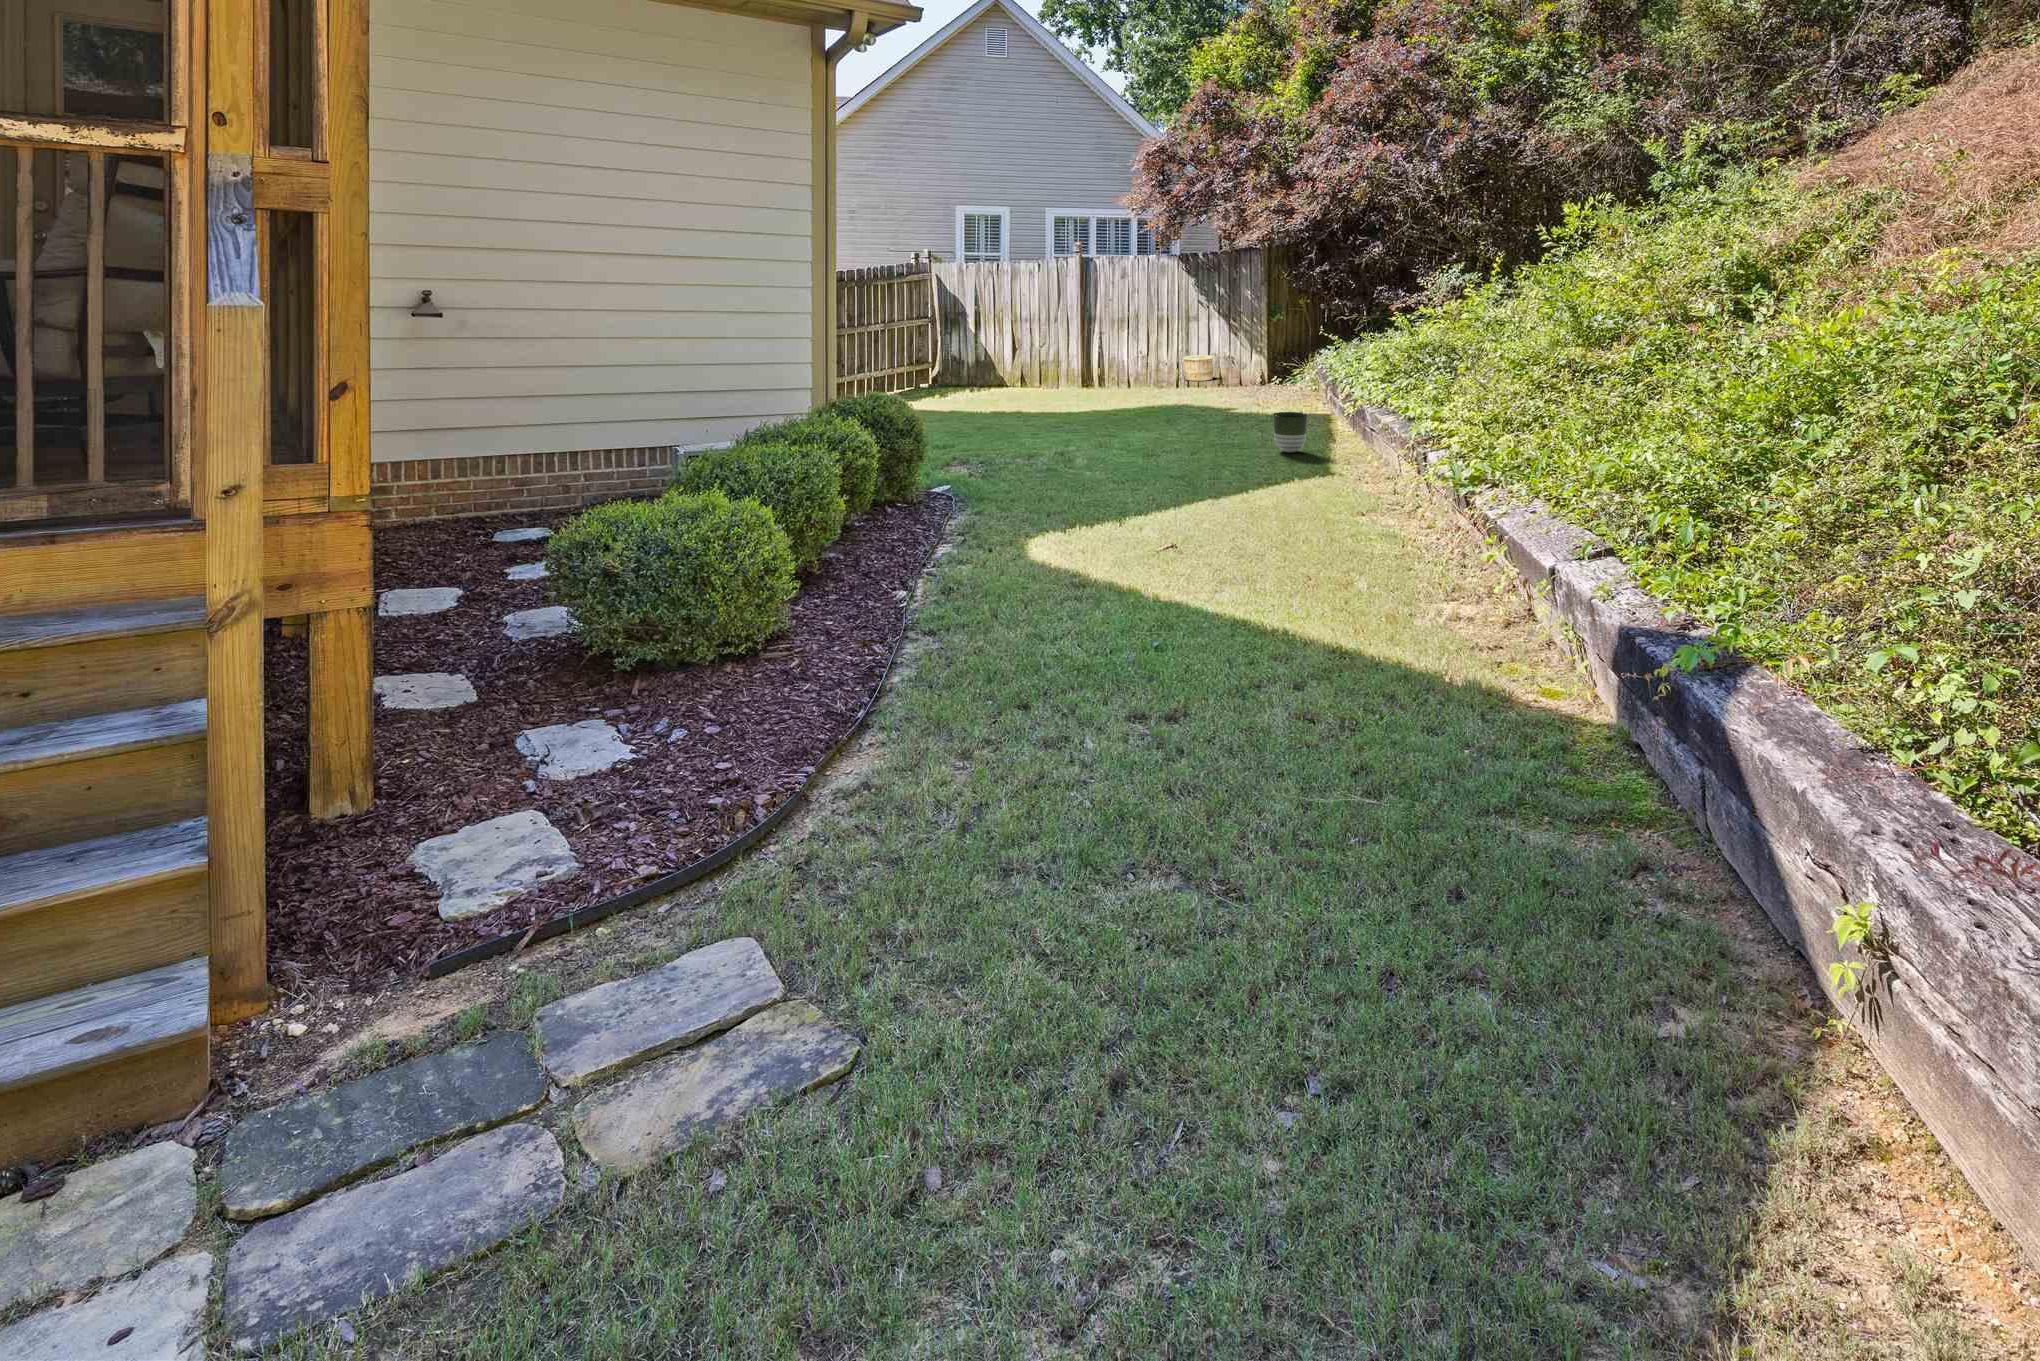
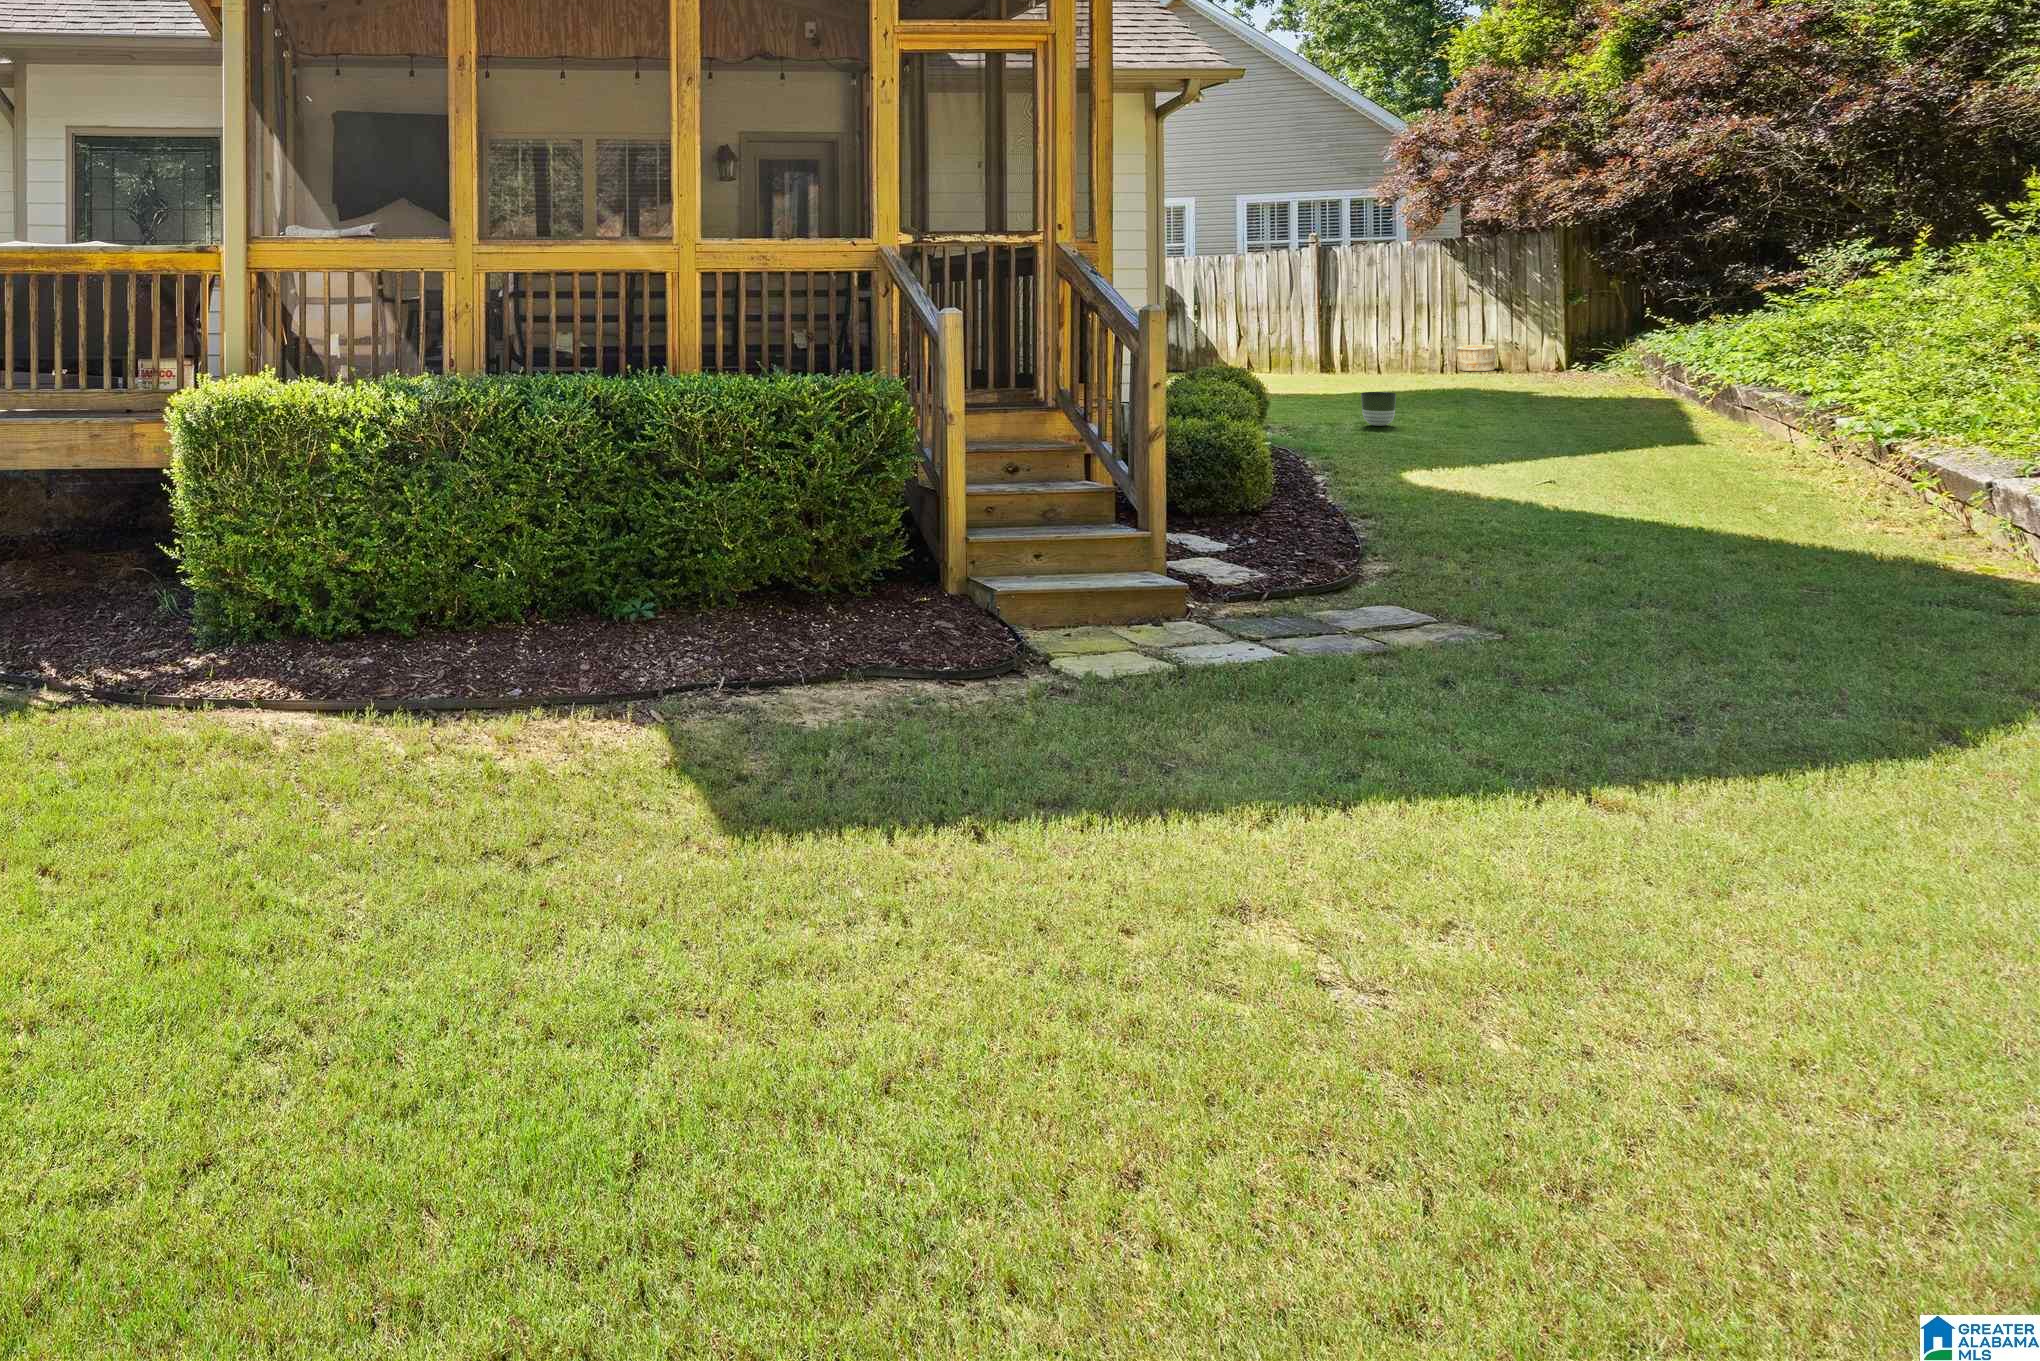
planter: present [1273,412,1307,452] -> present [1361,392,1396,426]

